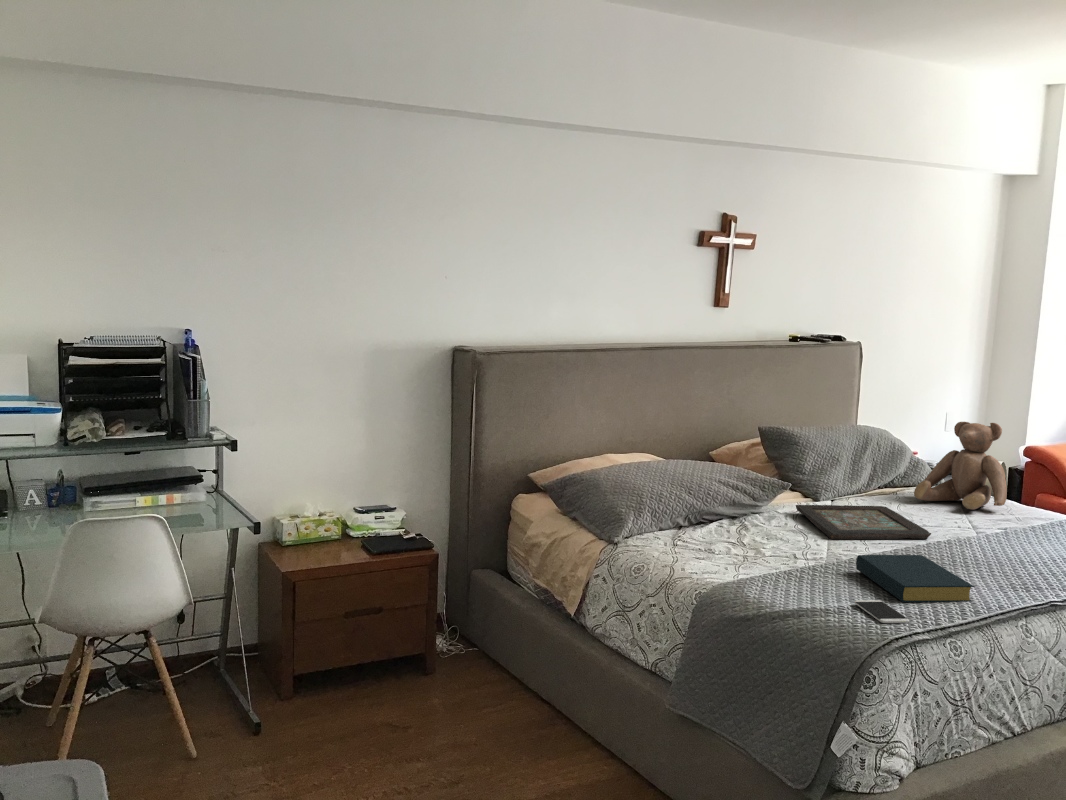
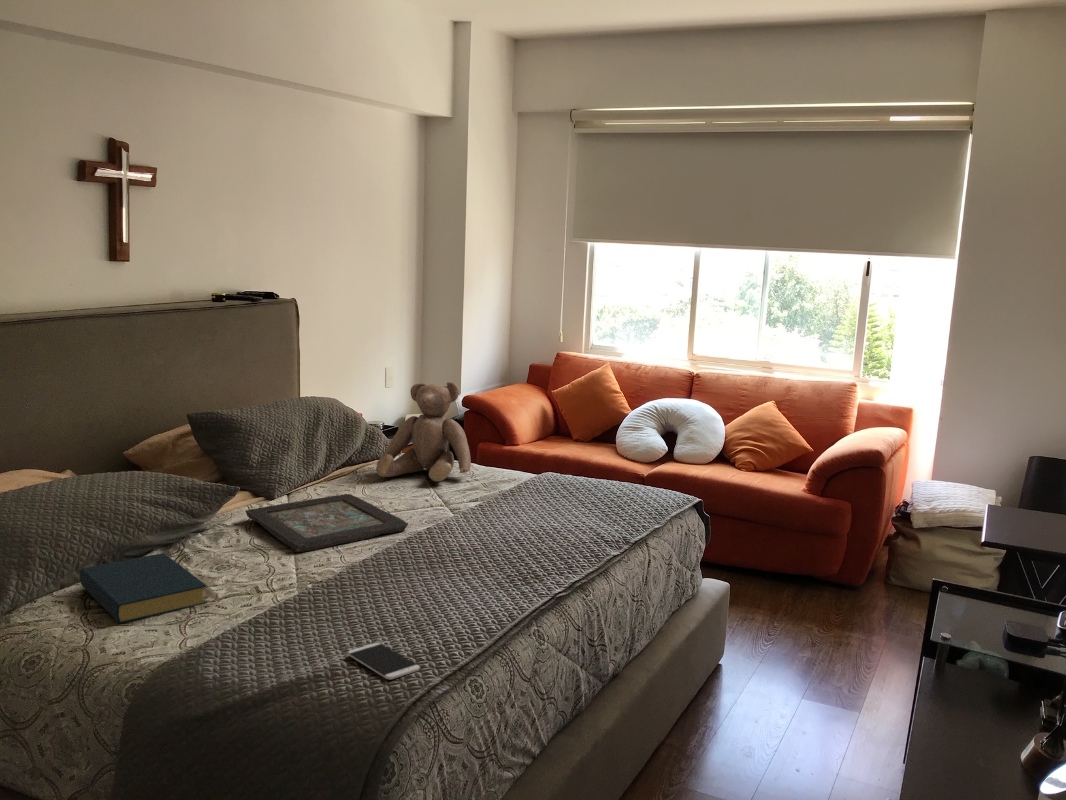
hardback book: present [856,555,974,602] -> present [80,553,207,624]

